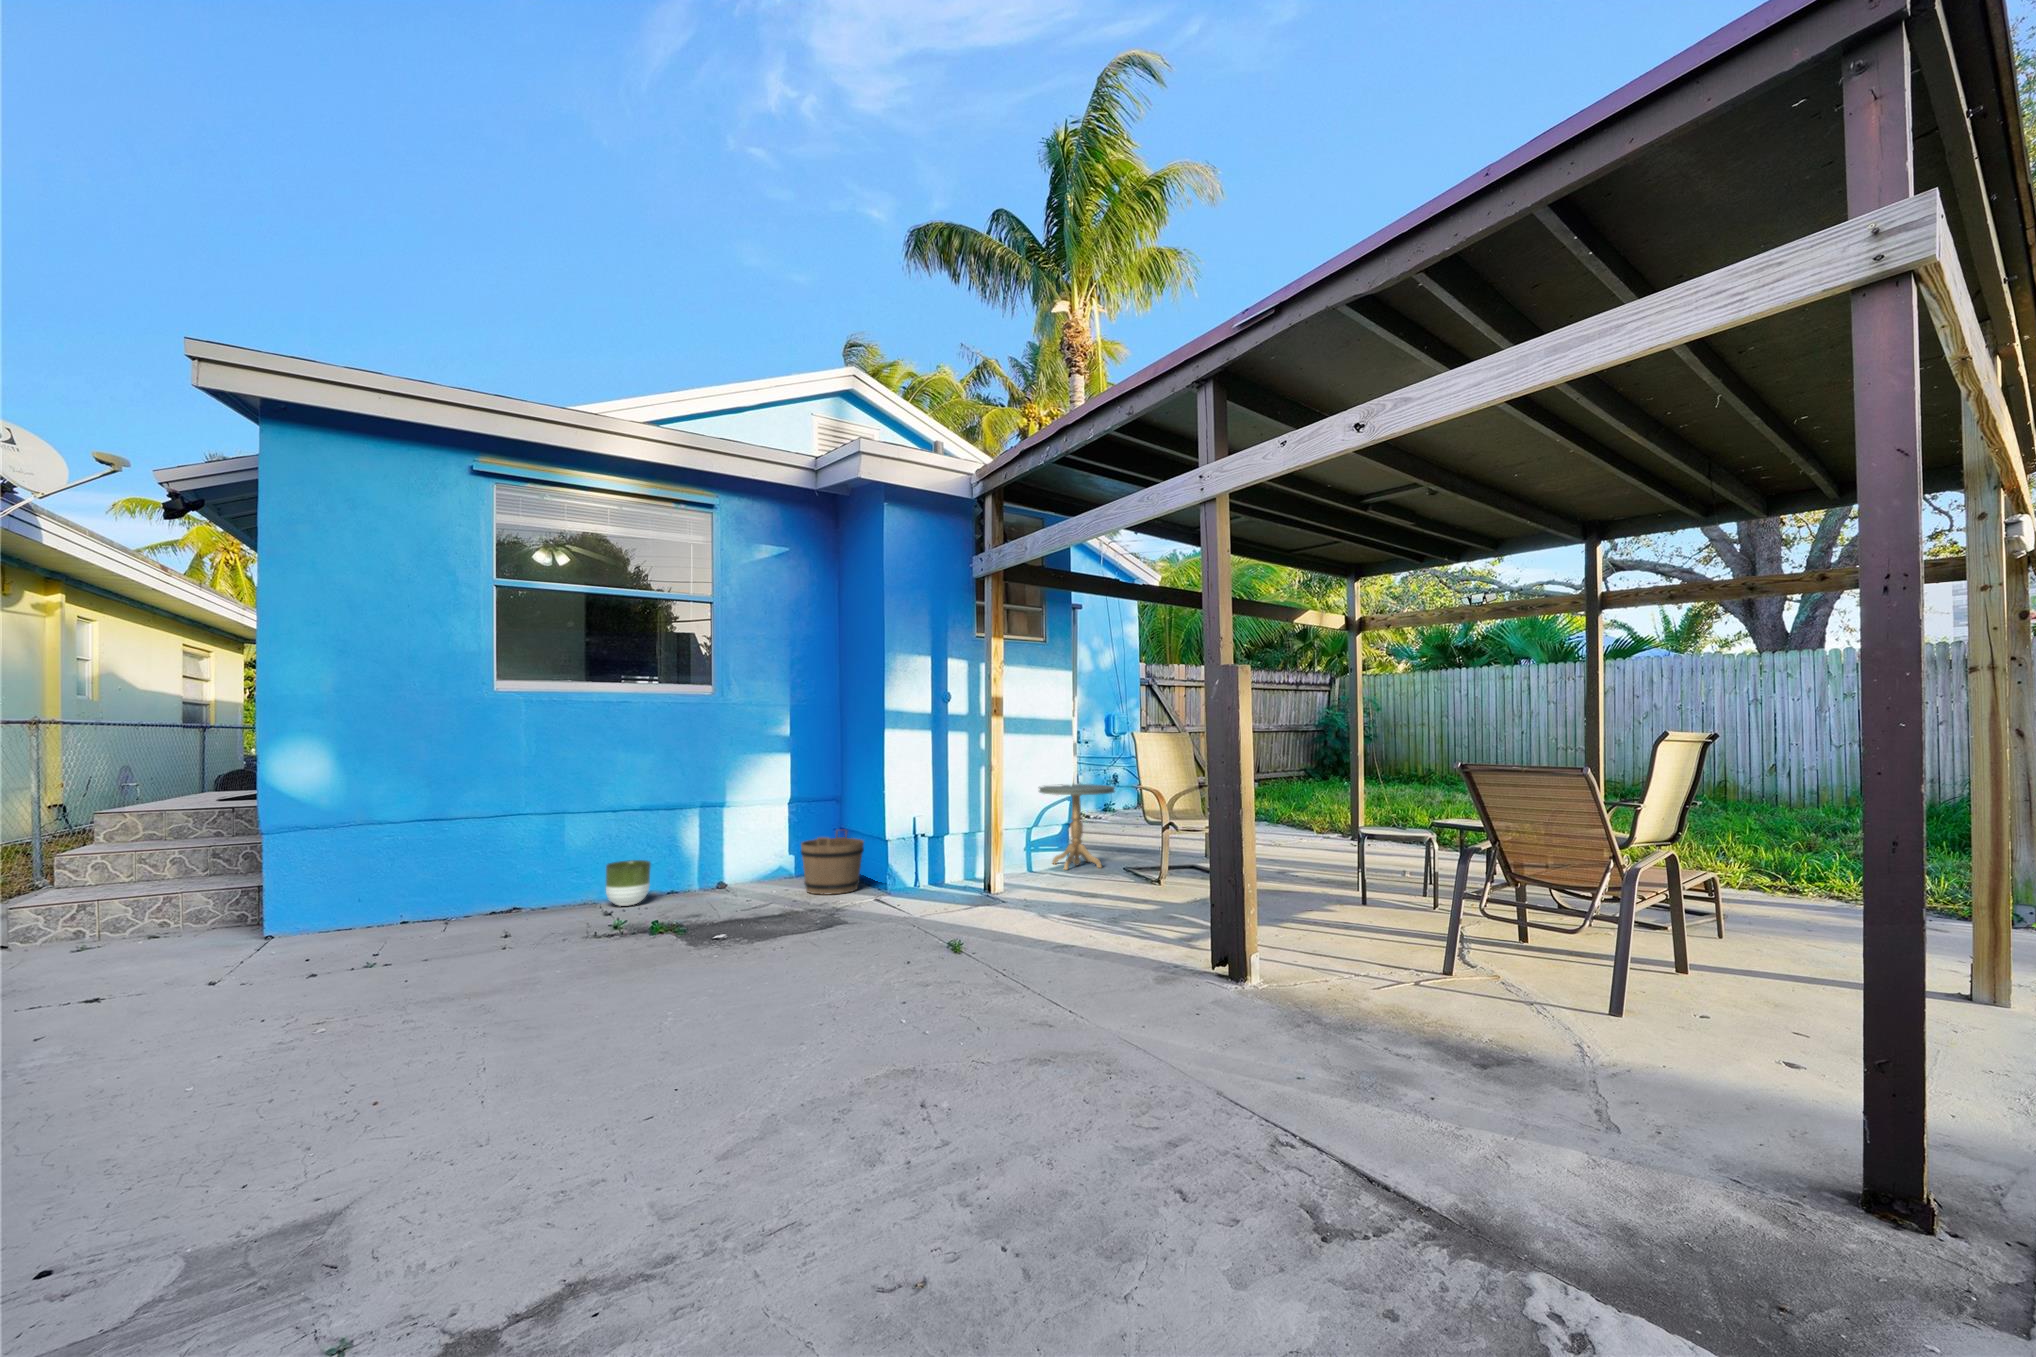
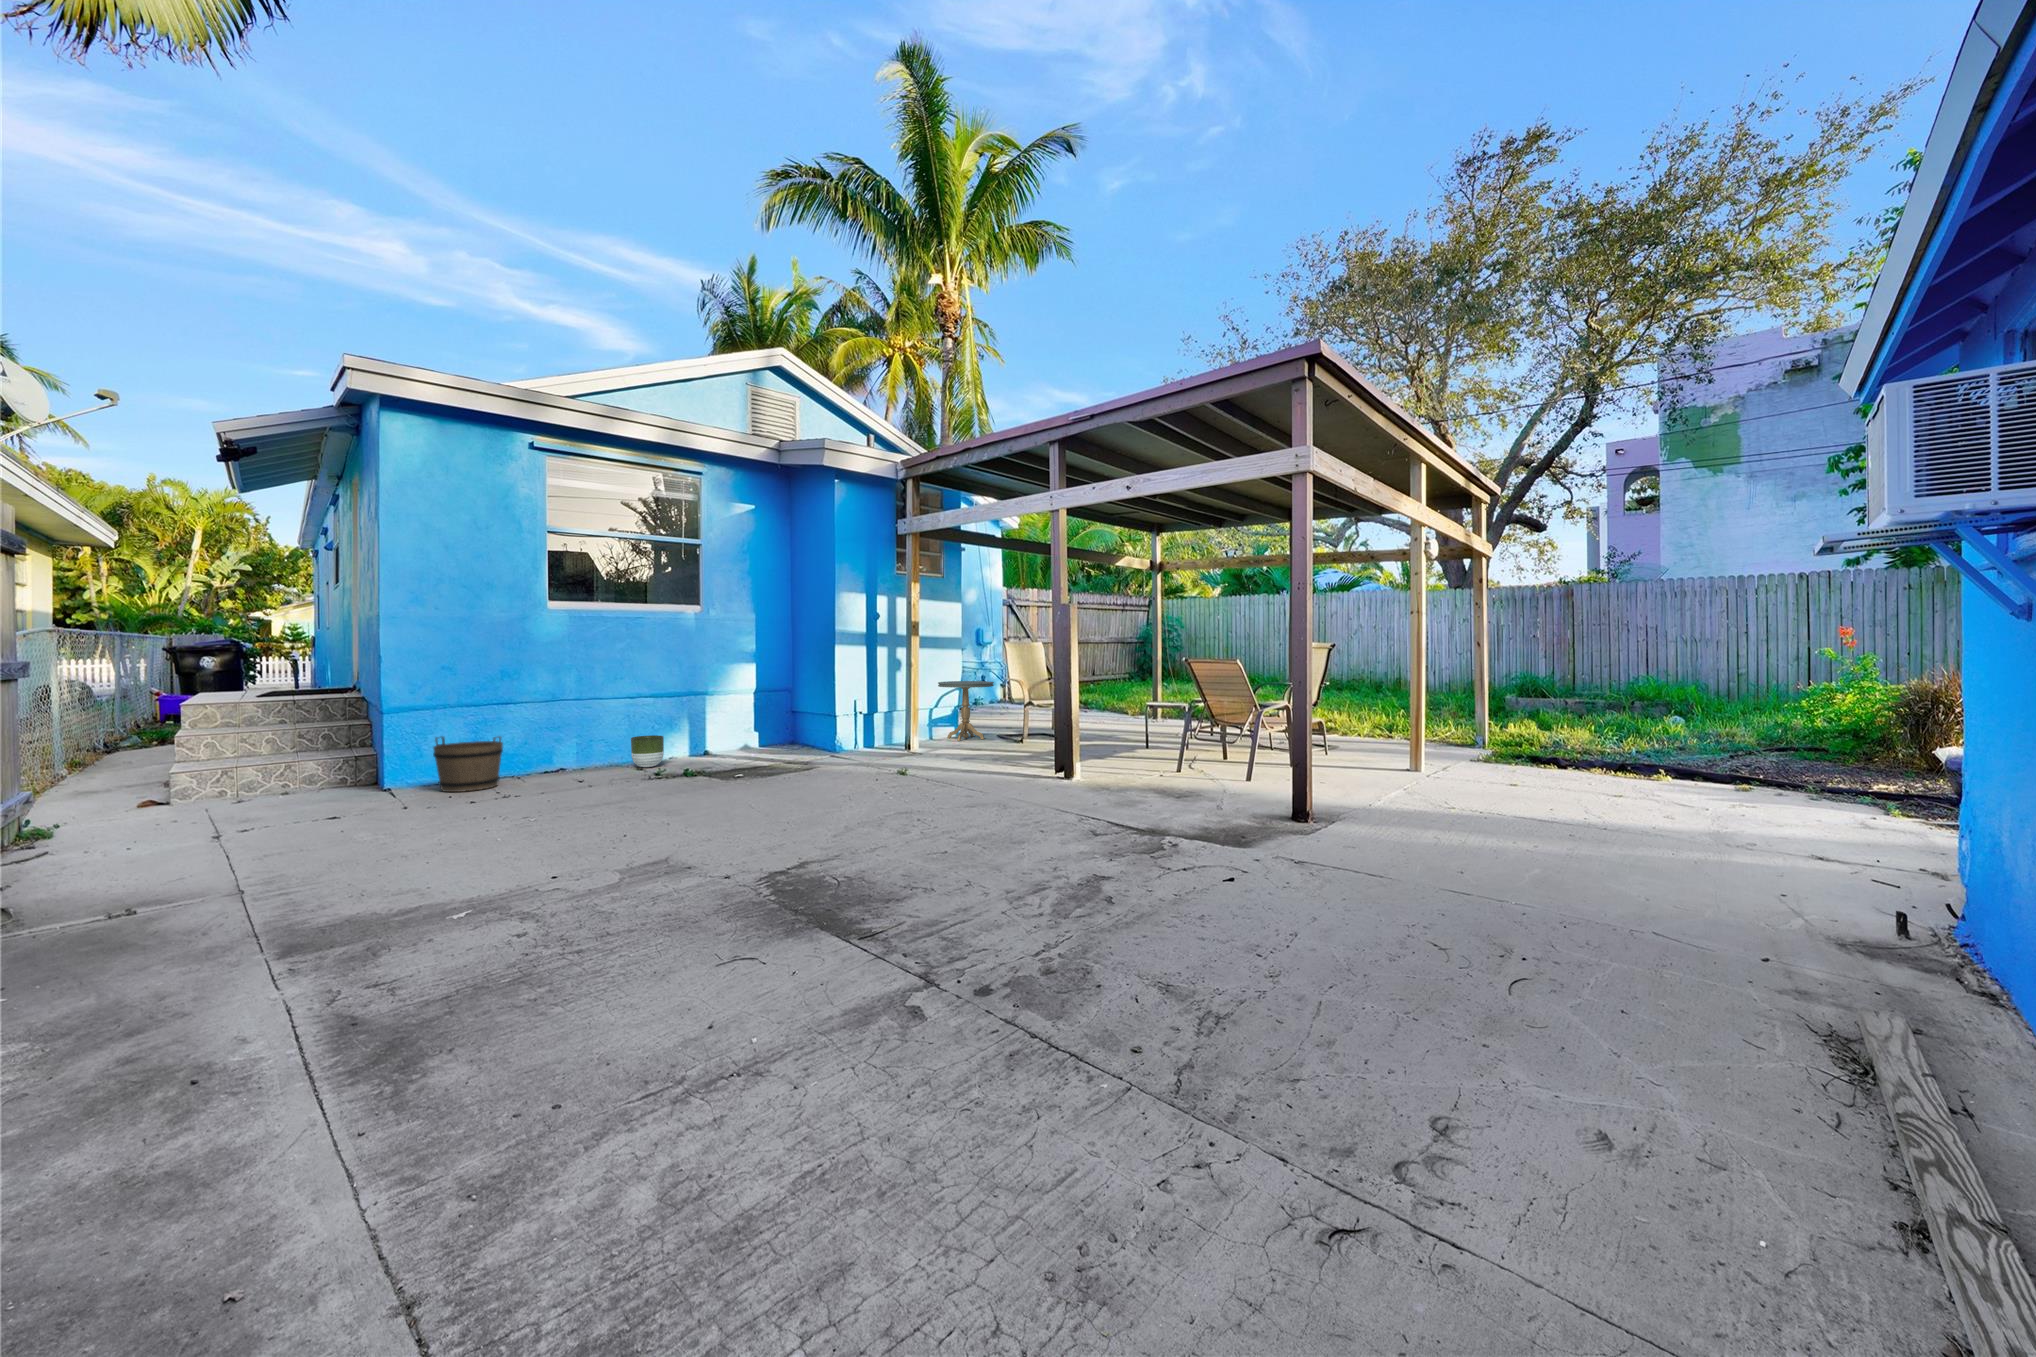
bucket: present [801,830,864,895] -> present [433,736,503,792]

